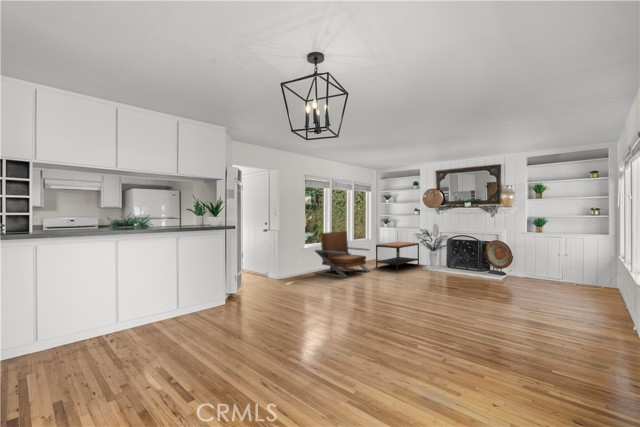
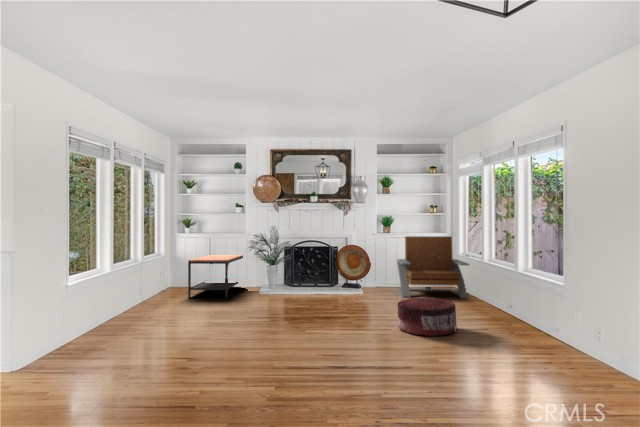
lounge chair: present [315,231,370,278] -> present [397,236,470,298]
pouf: none [478,285,533,317] -> present [397,297,457,336]

